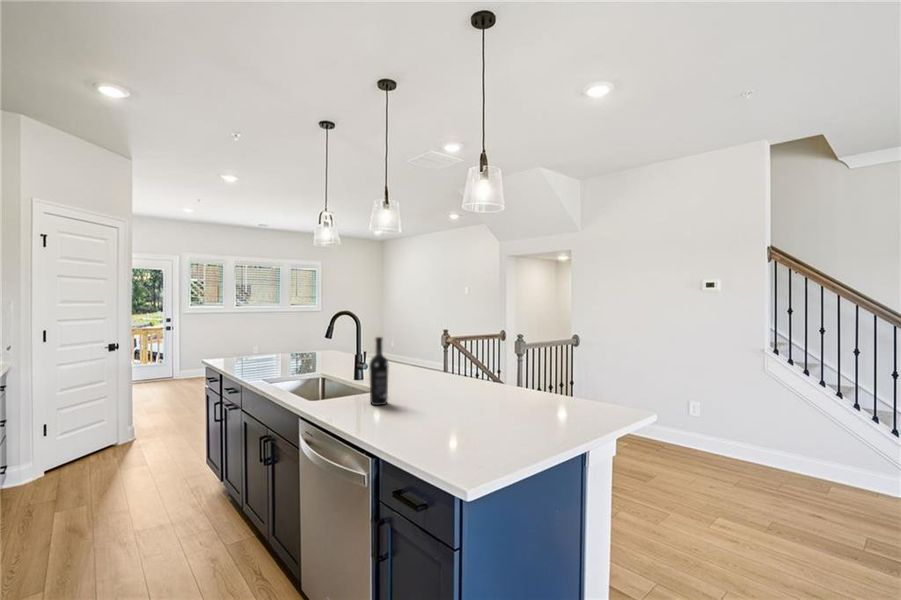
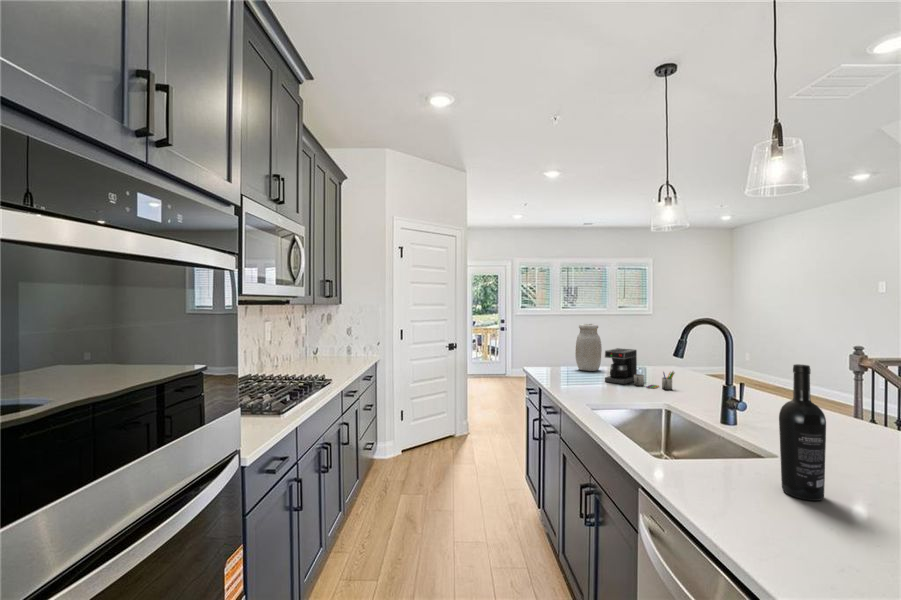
jar: none [255,318,278,358] -> present [575,324,602,371]
coffee maker: none [280,337,331,365] -> present [605,348,674,390]

